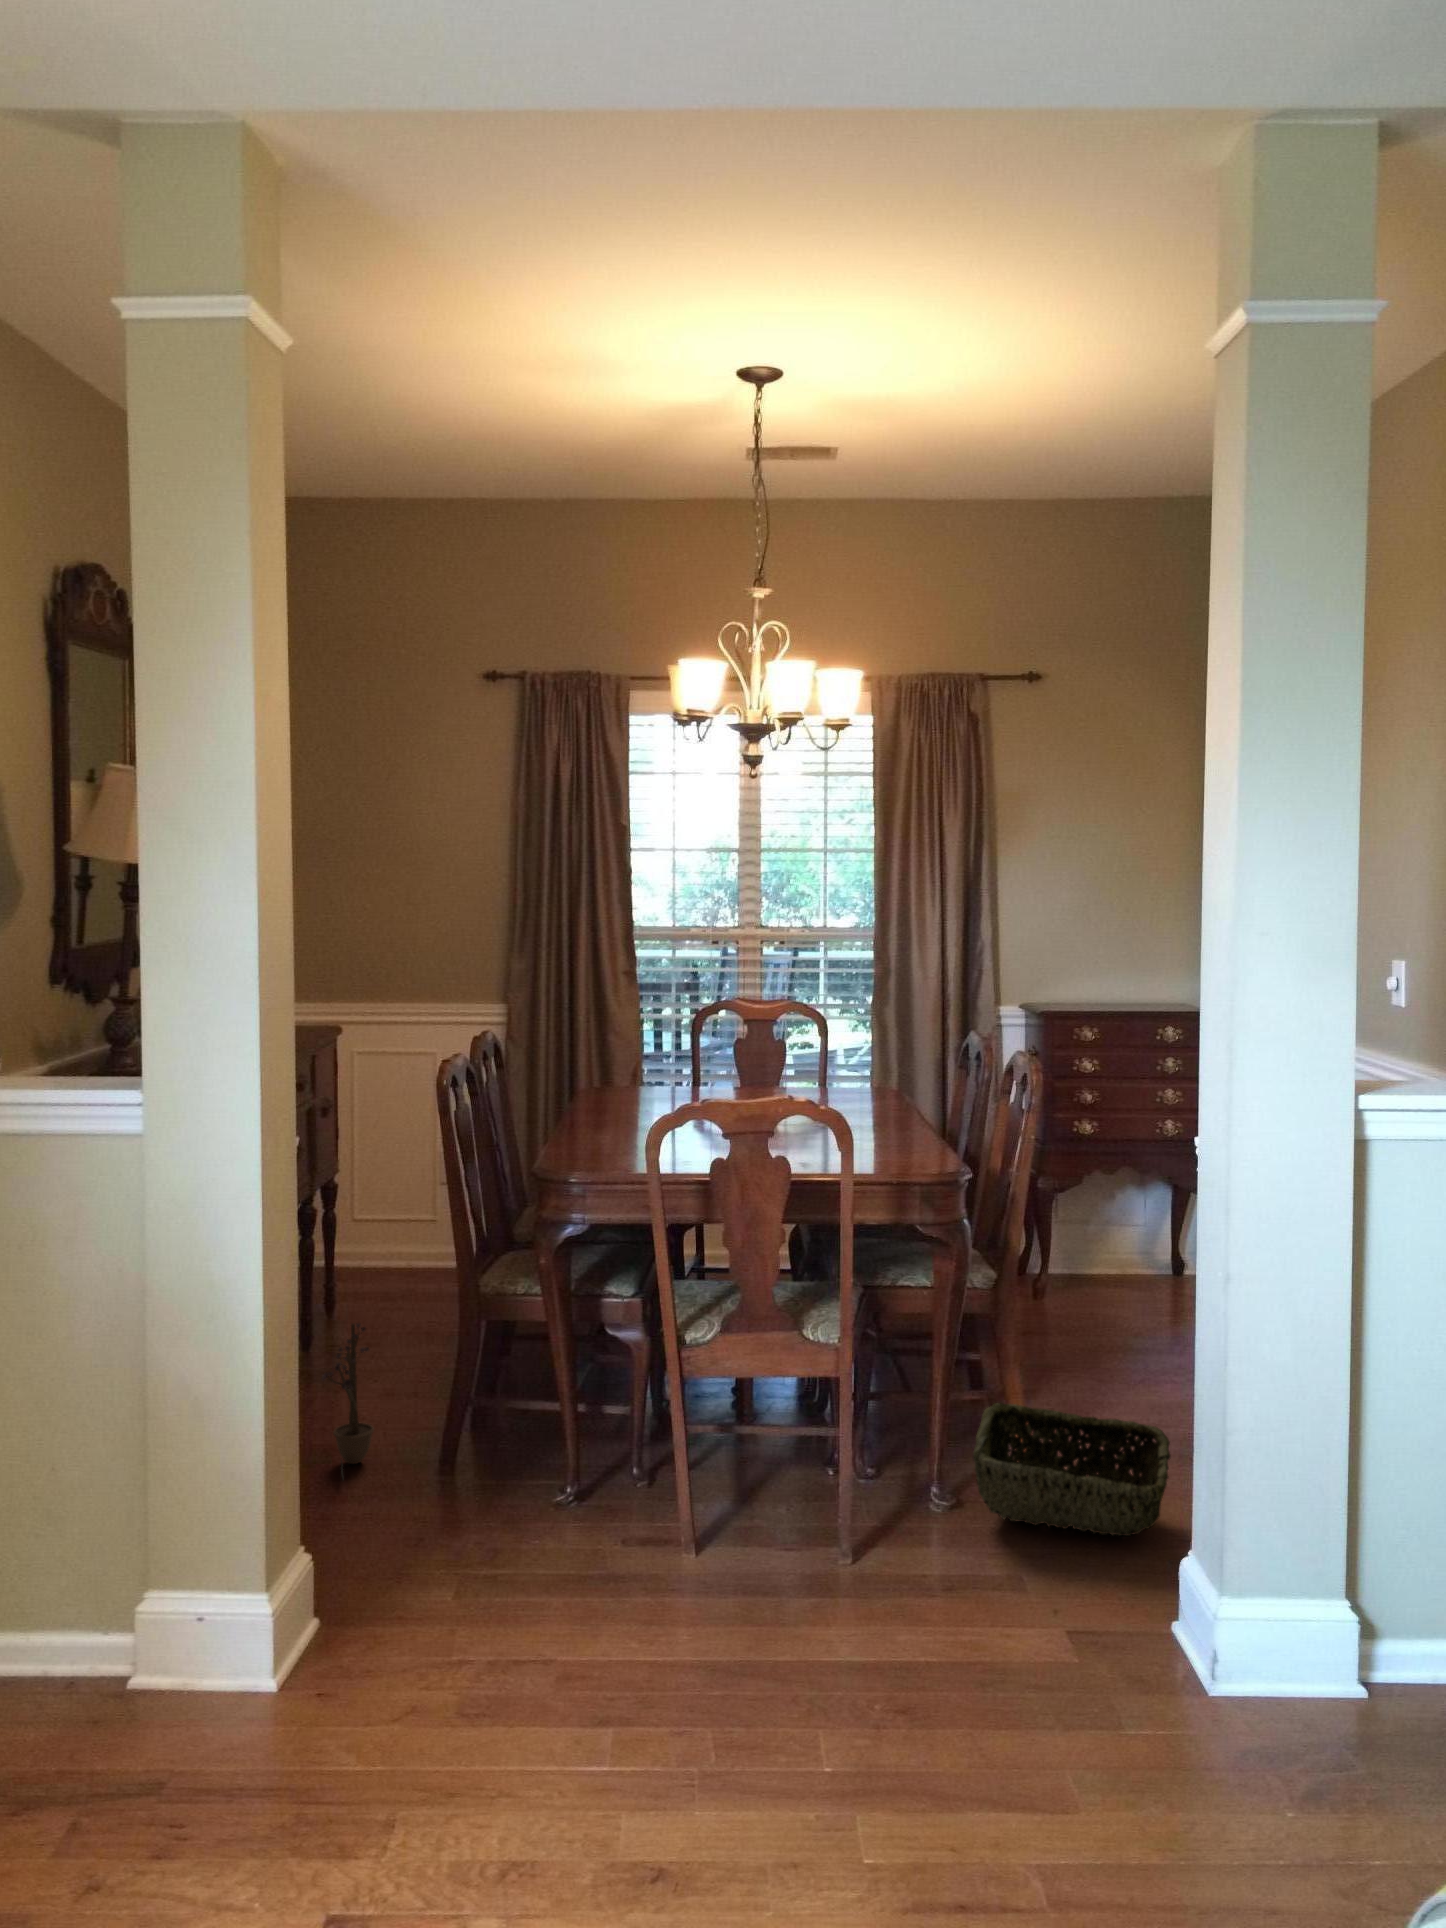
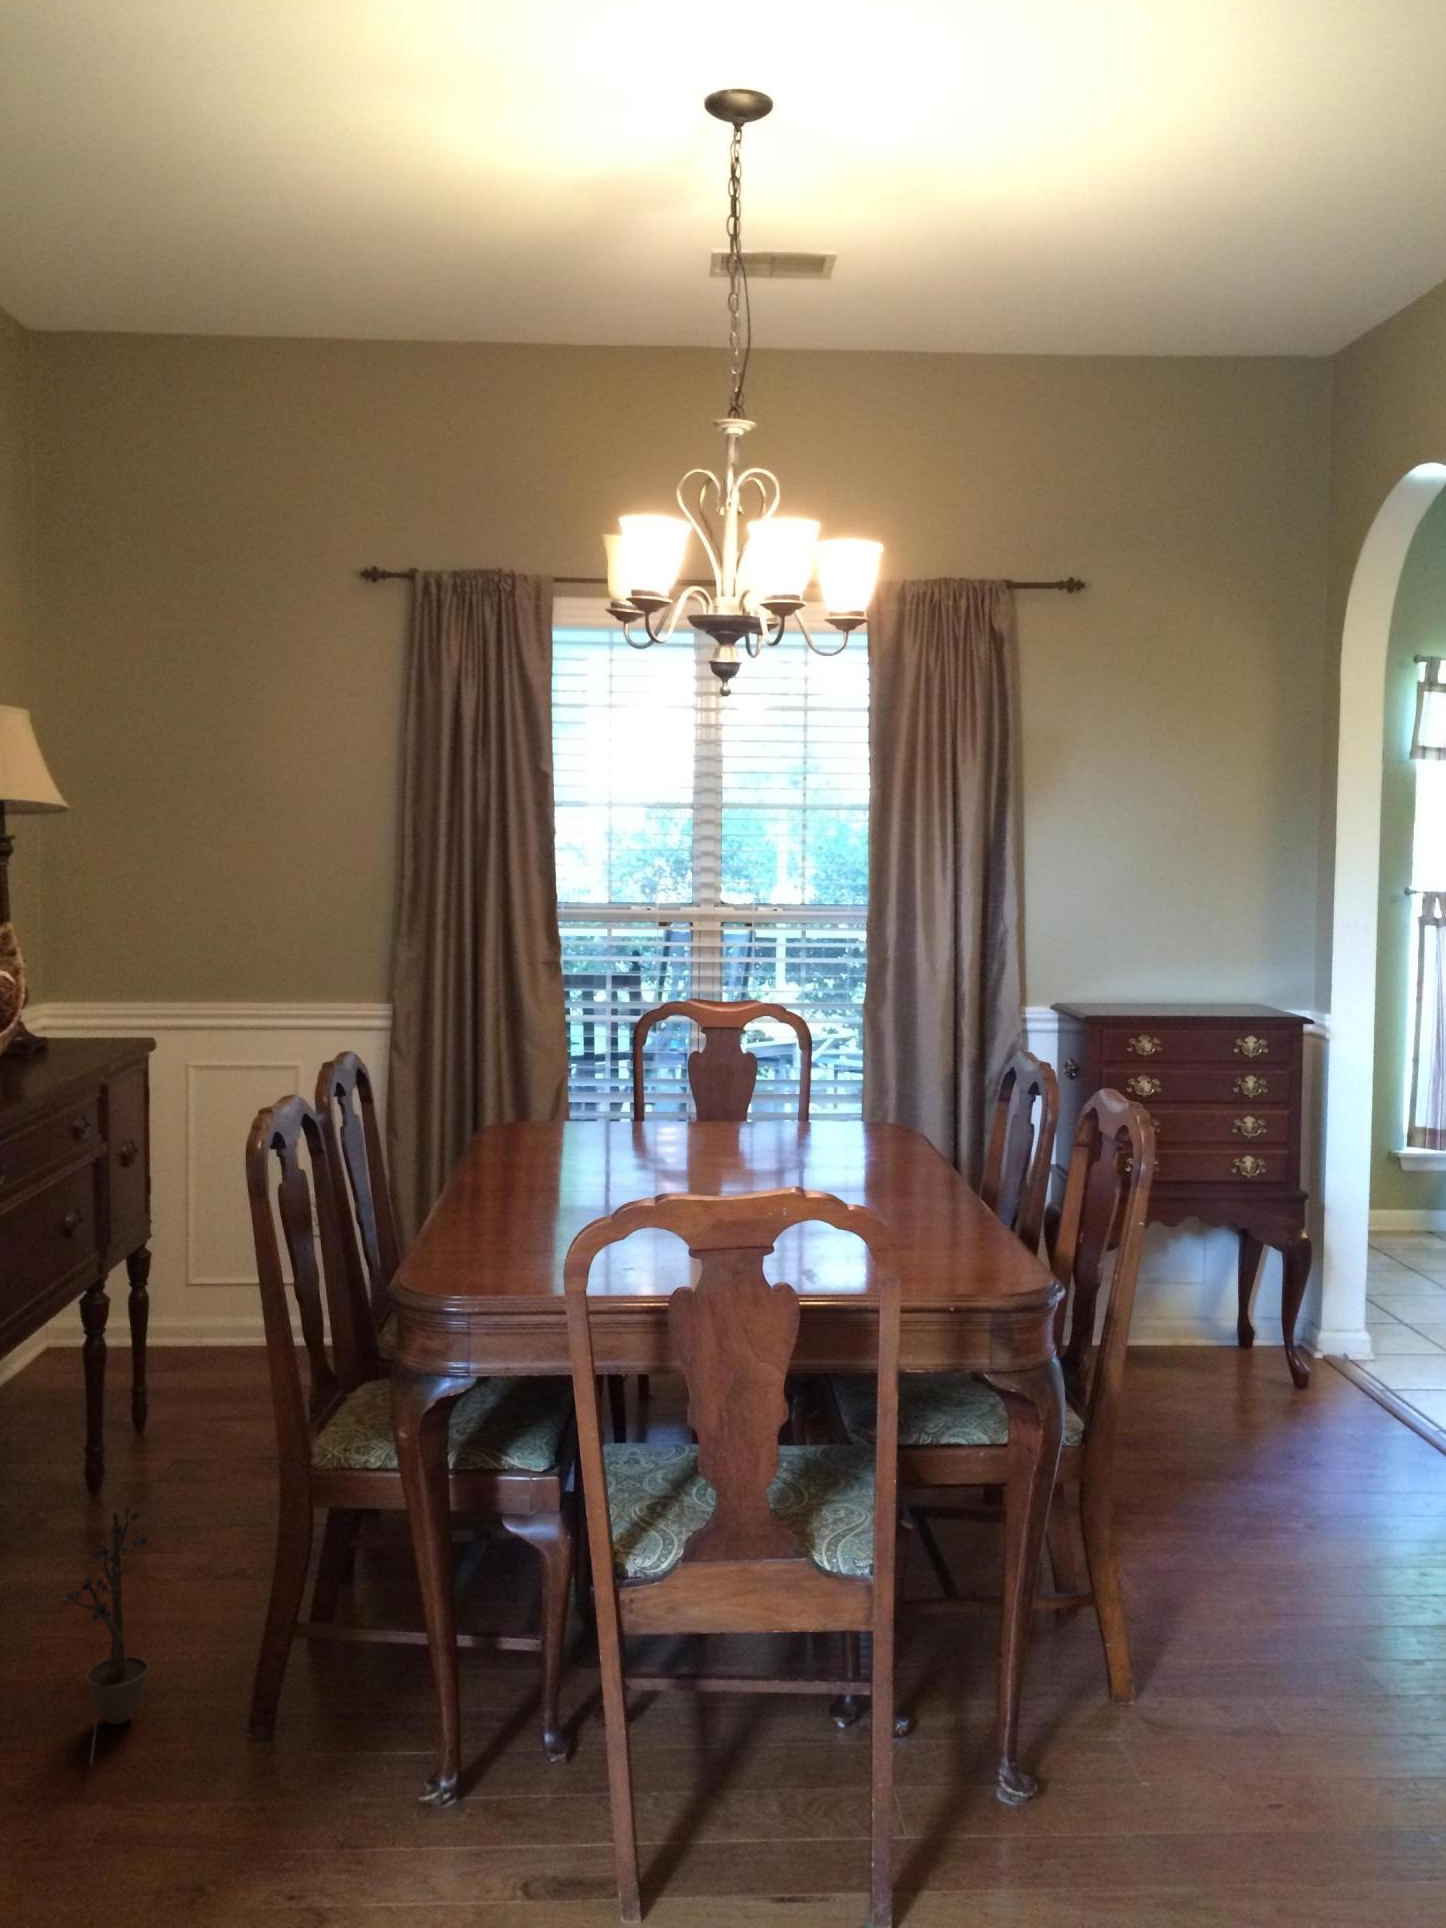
woven basket: present [973,1403,1171,1536] -> none [1069,1625,1376,1859]

